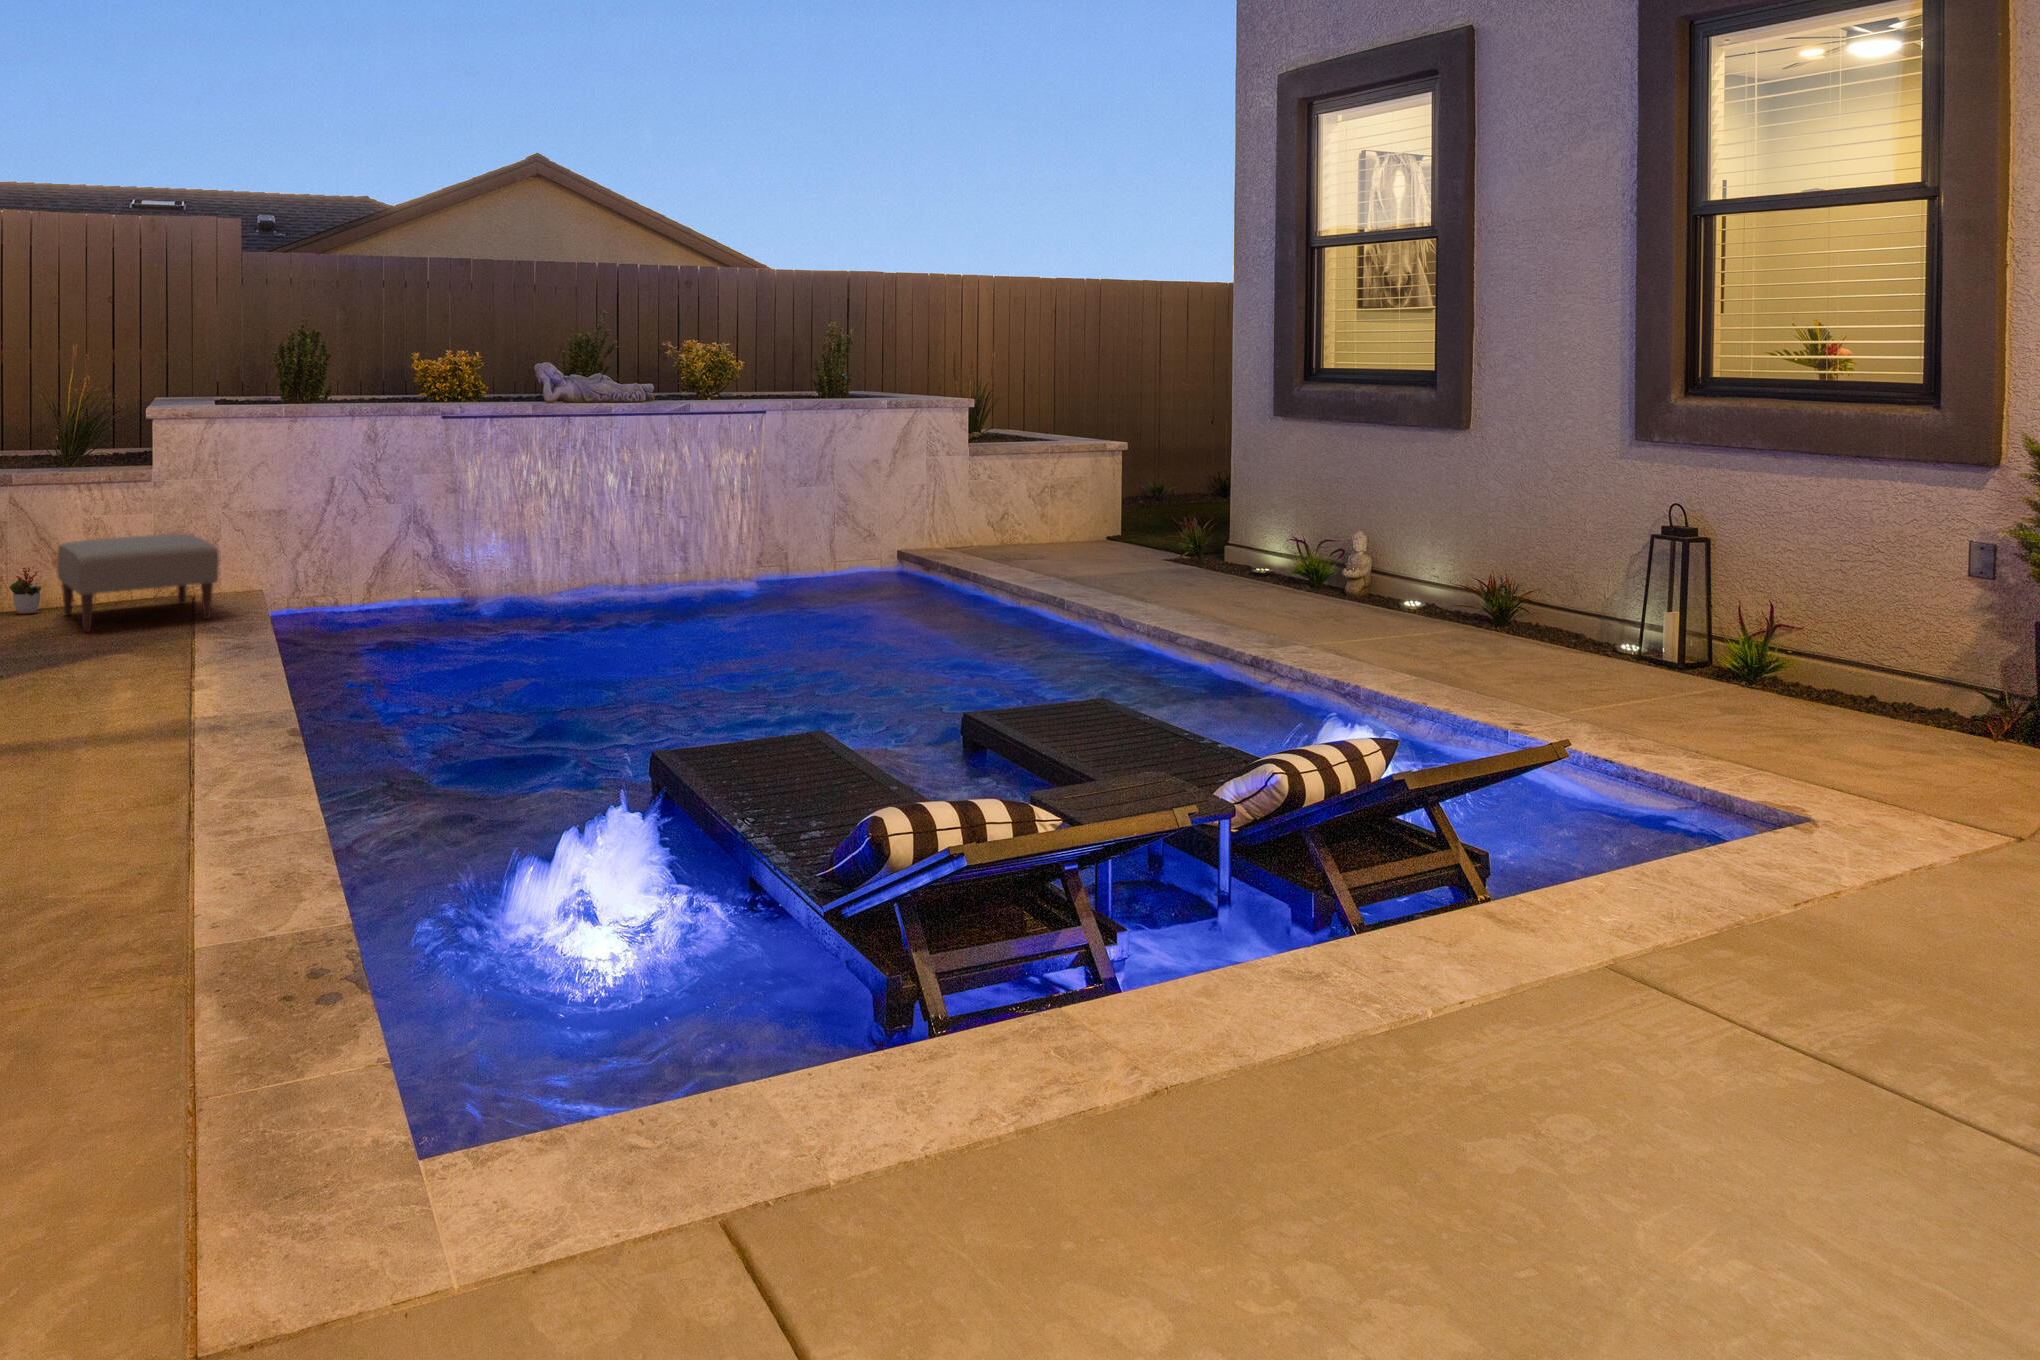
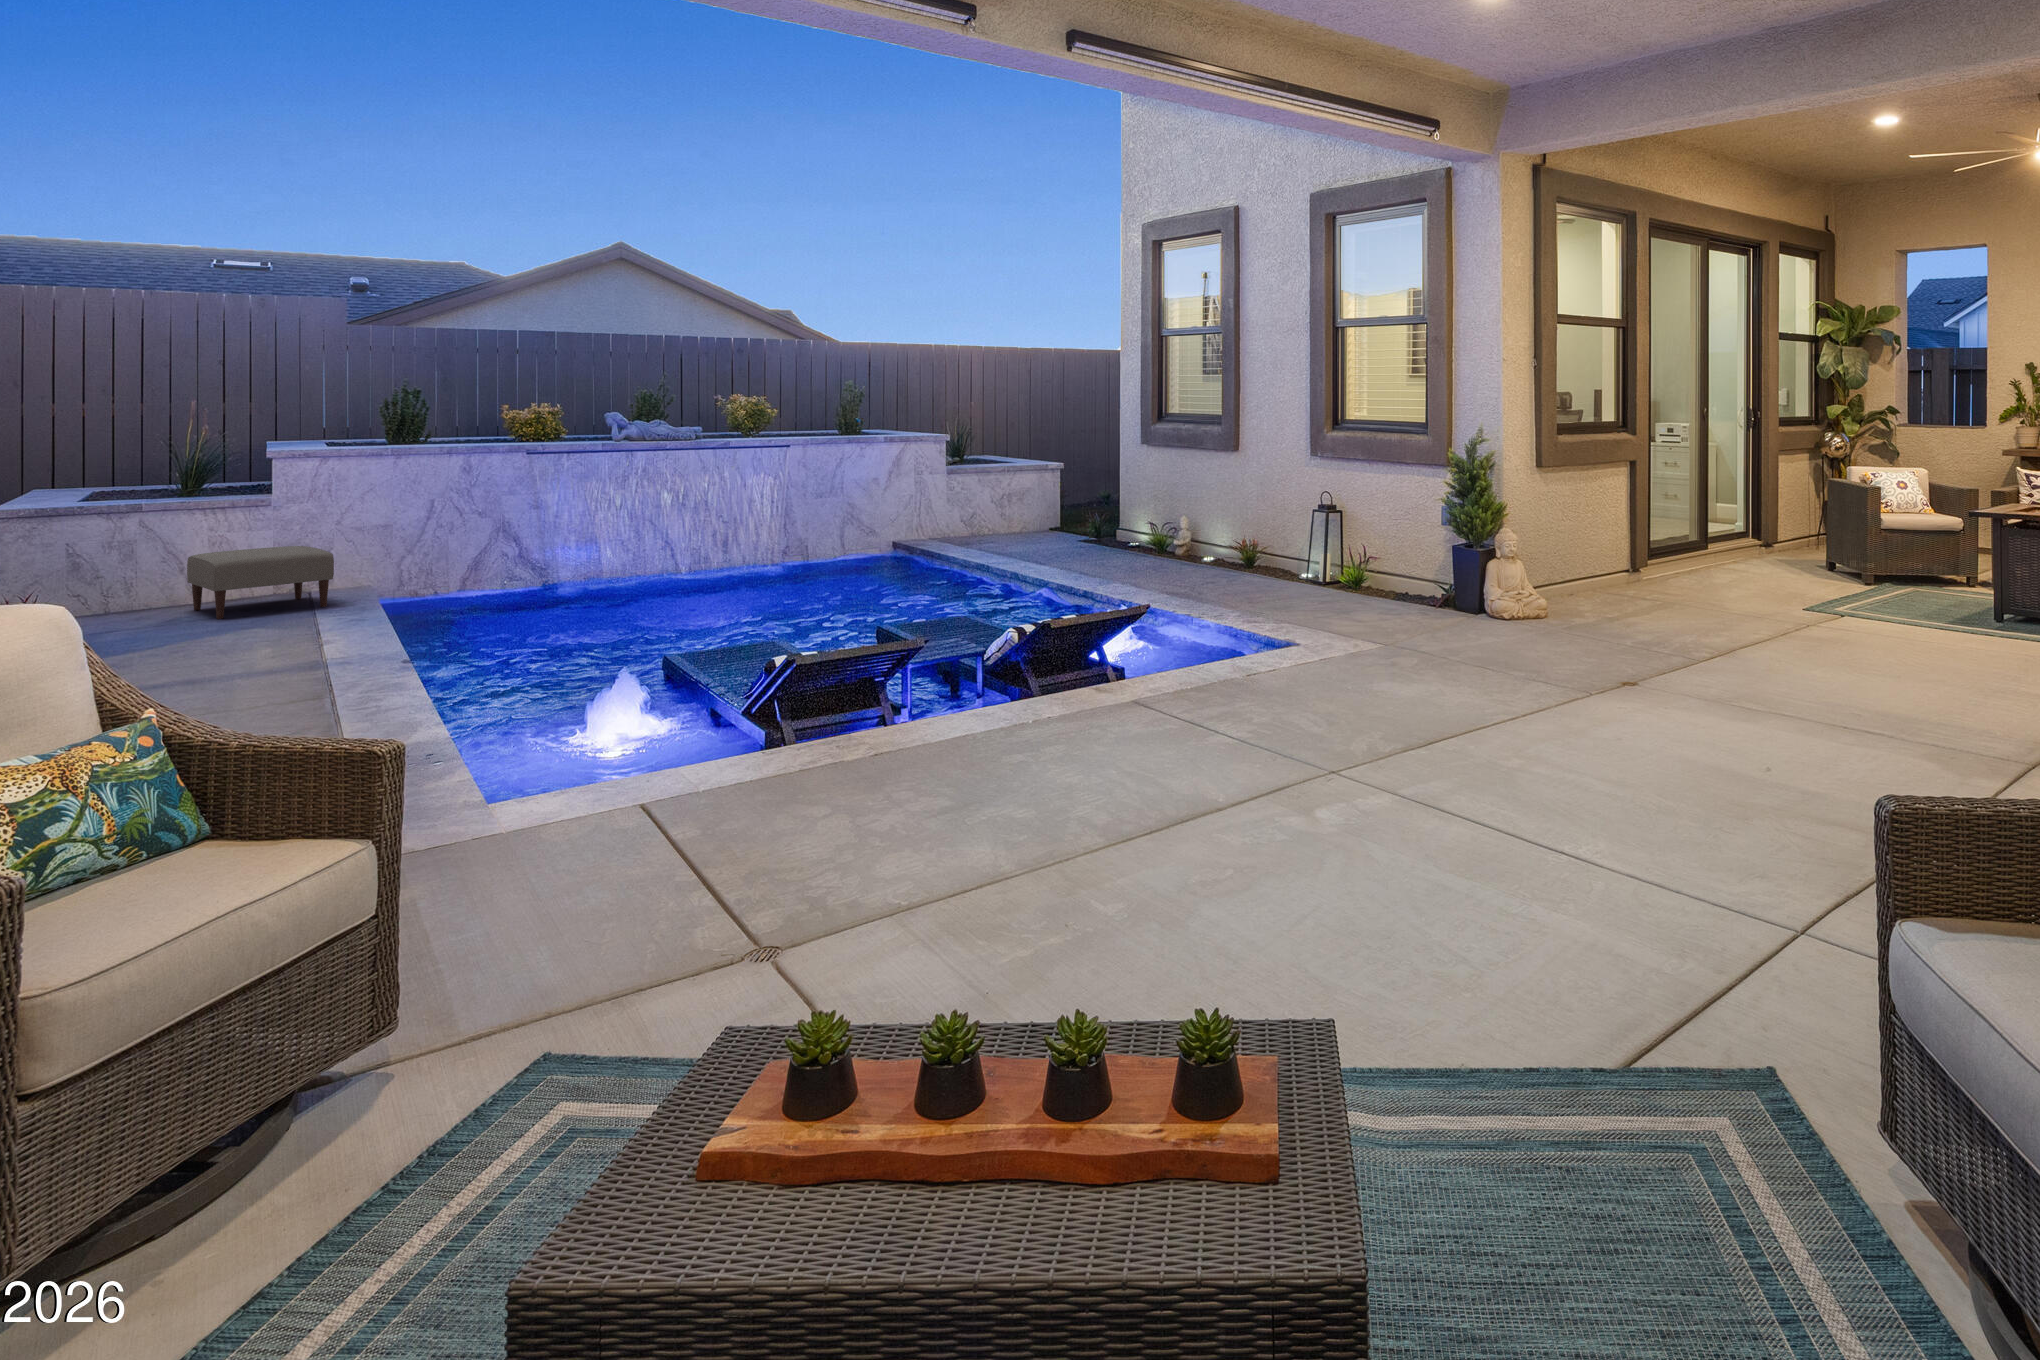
decorative plant: present [9,567,41,614] -> none [142,575,171,611]

